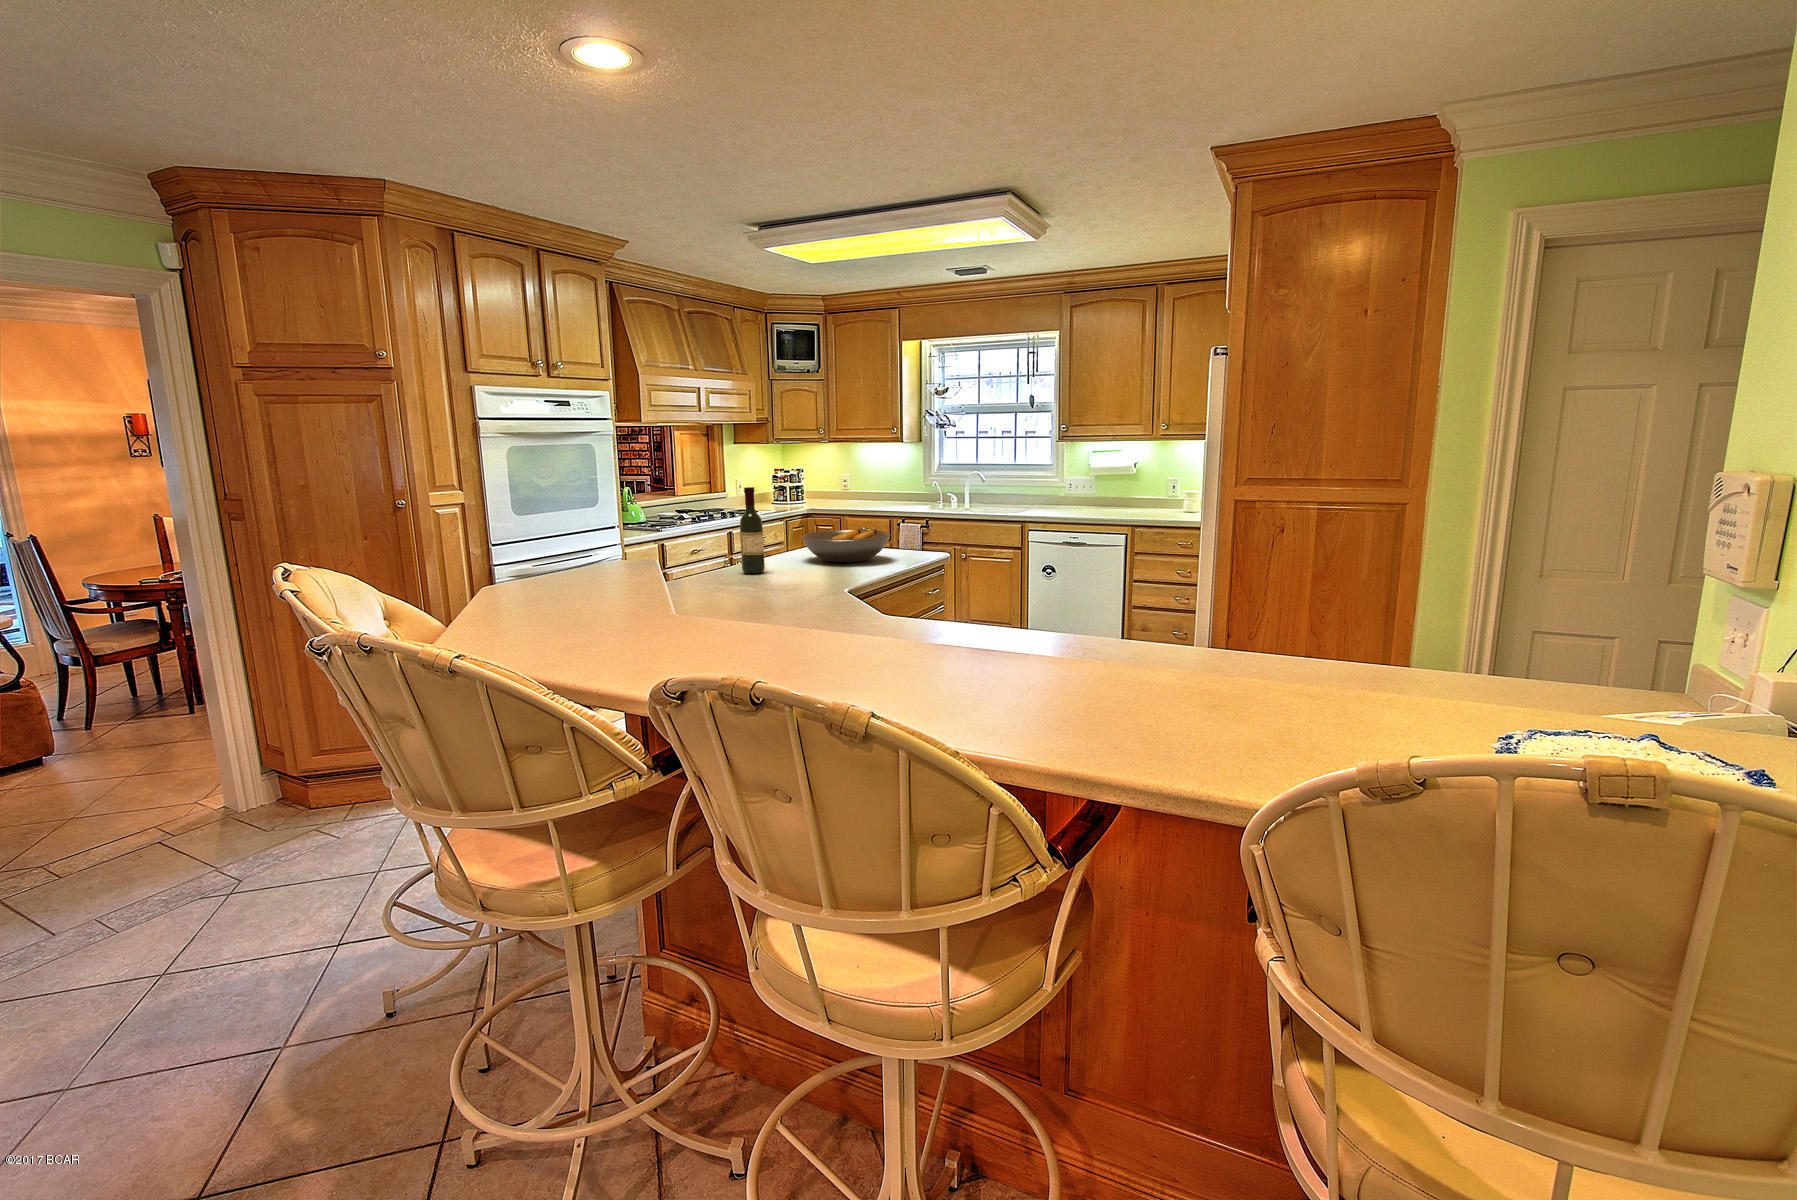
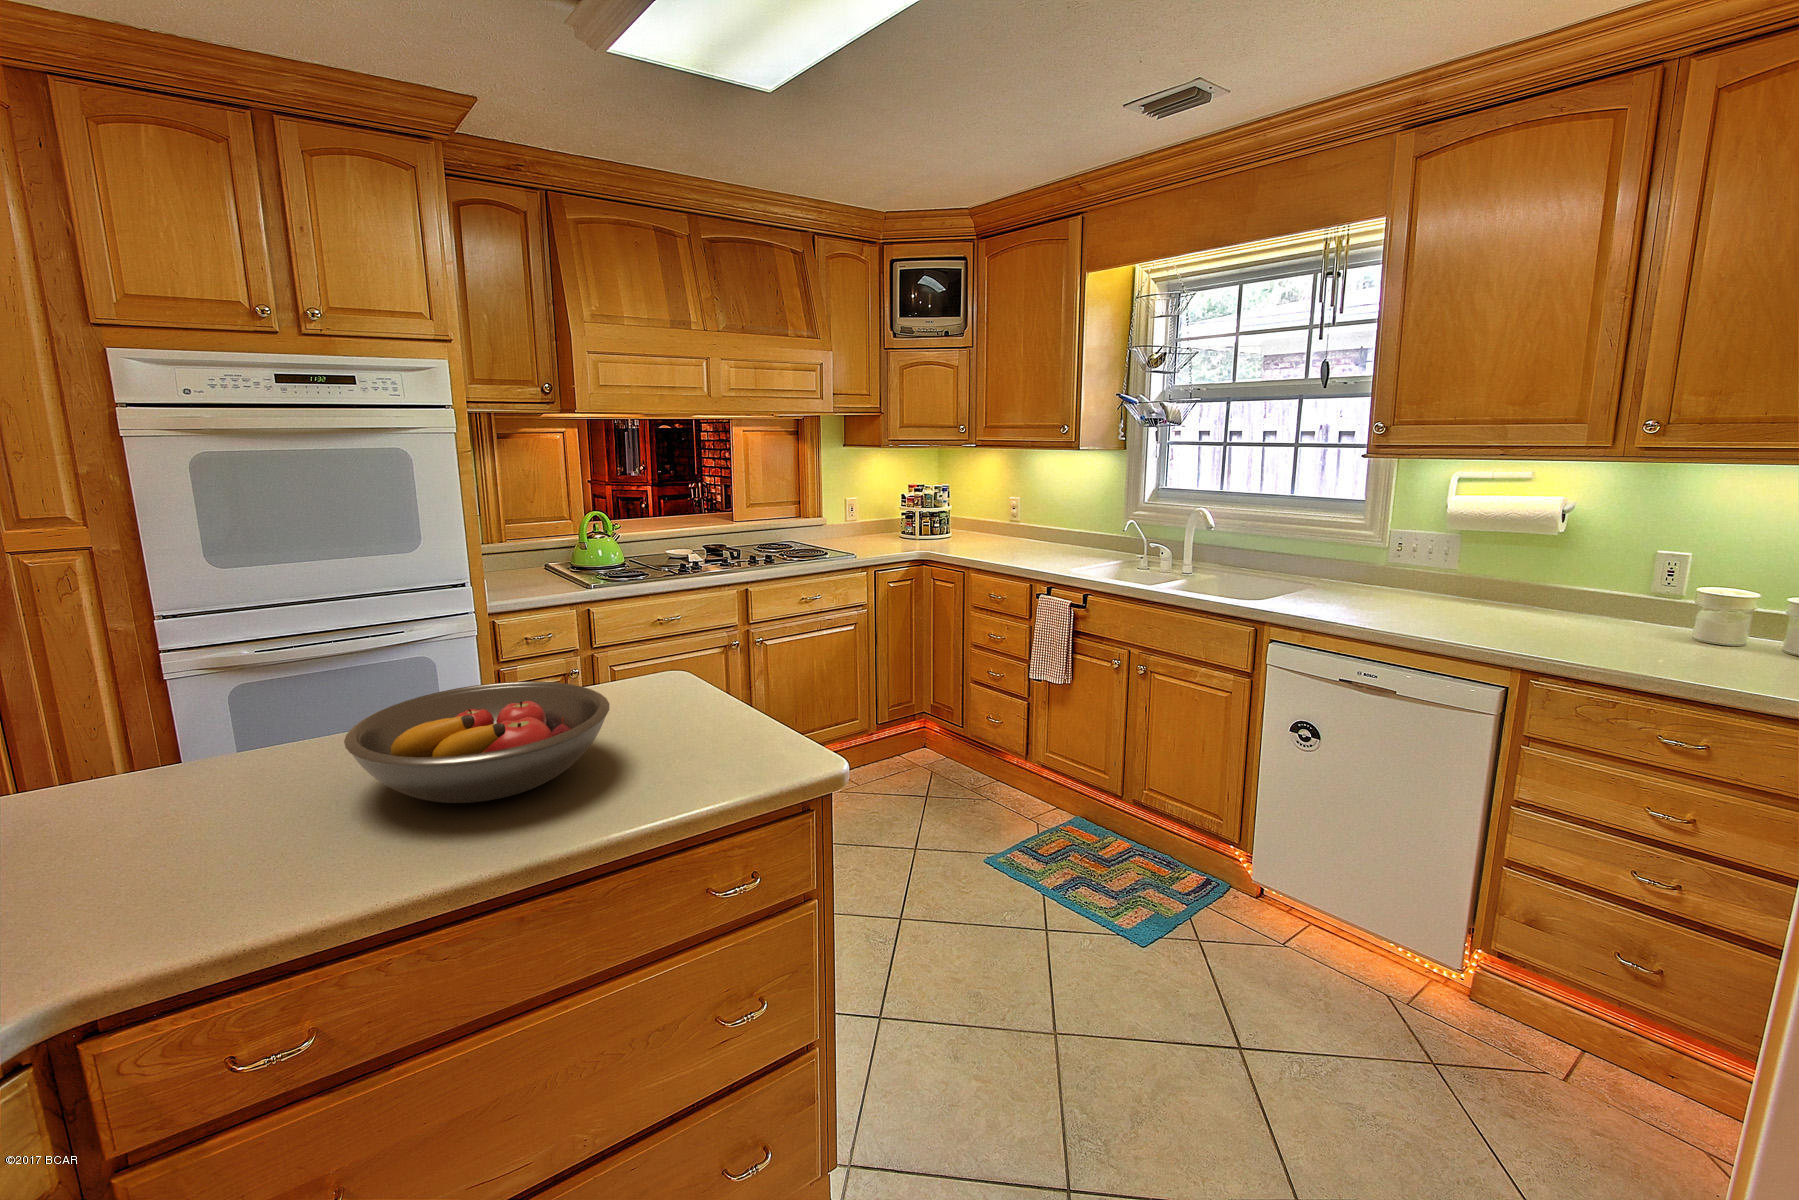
wine bottle: present [740,487,765,574] -> none [45,590,154,833]

